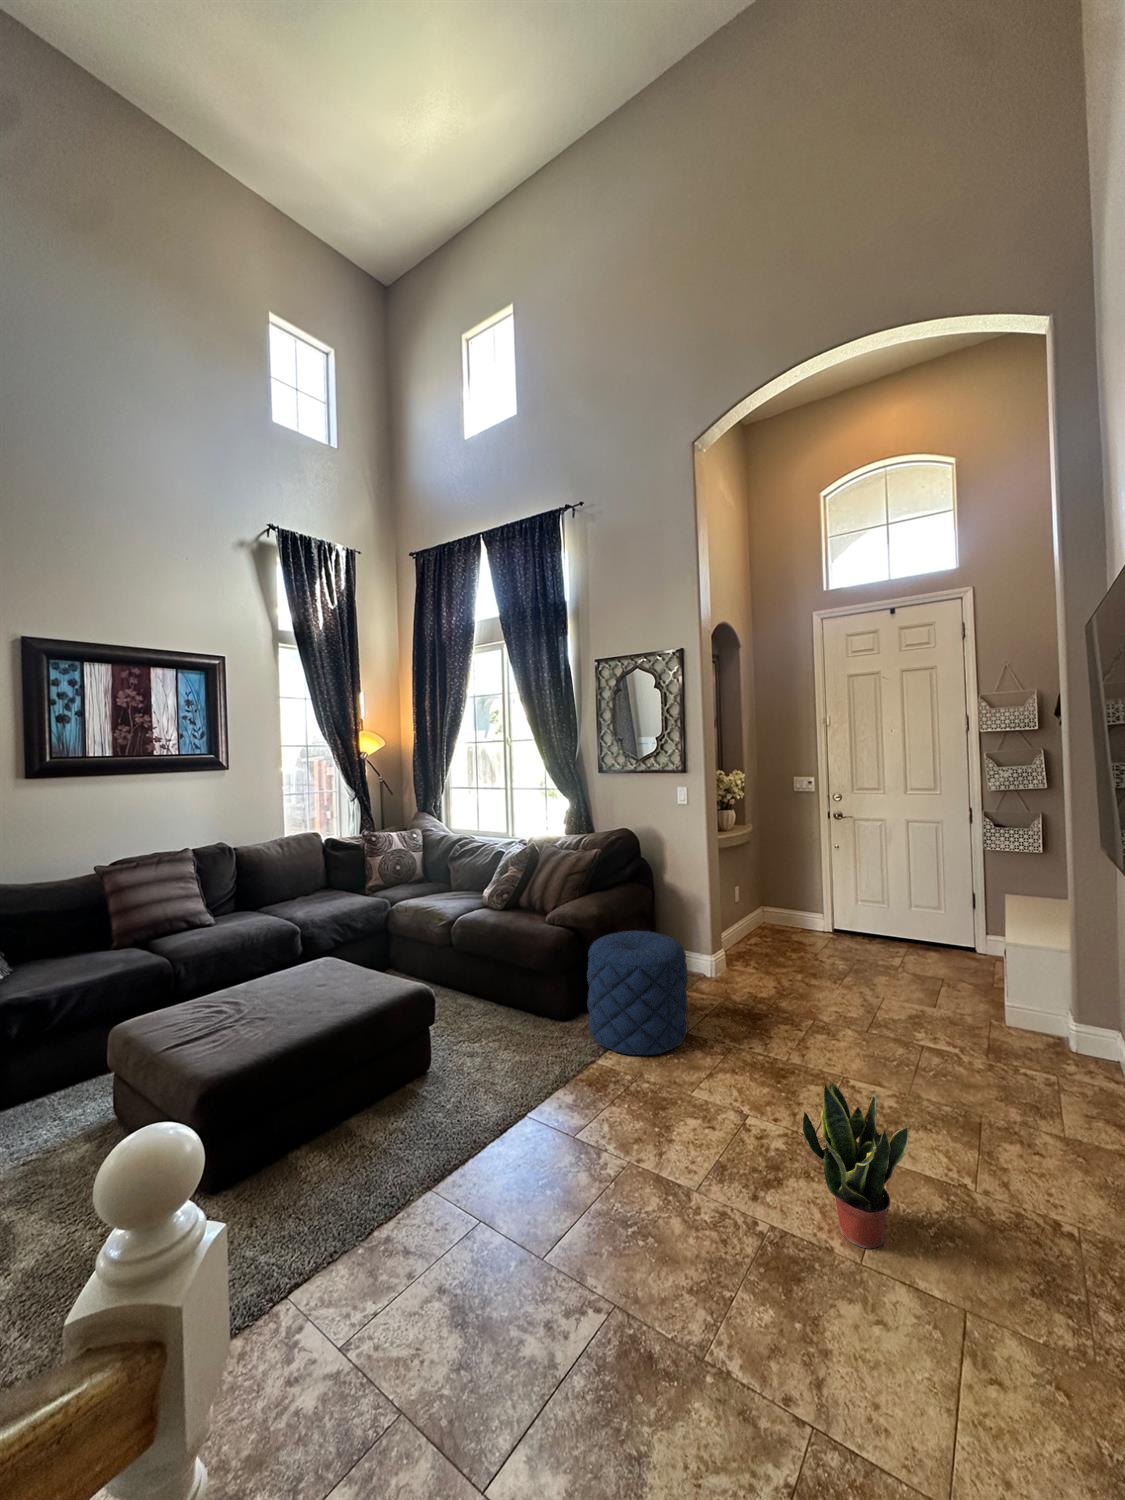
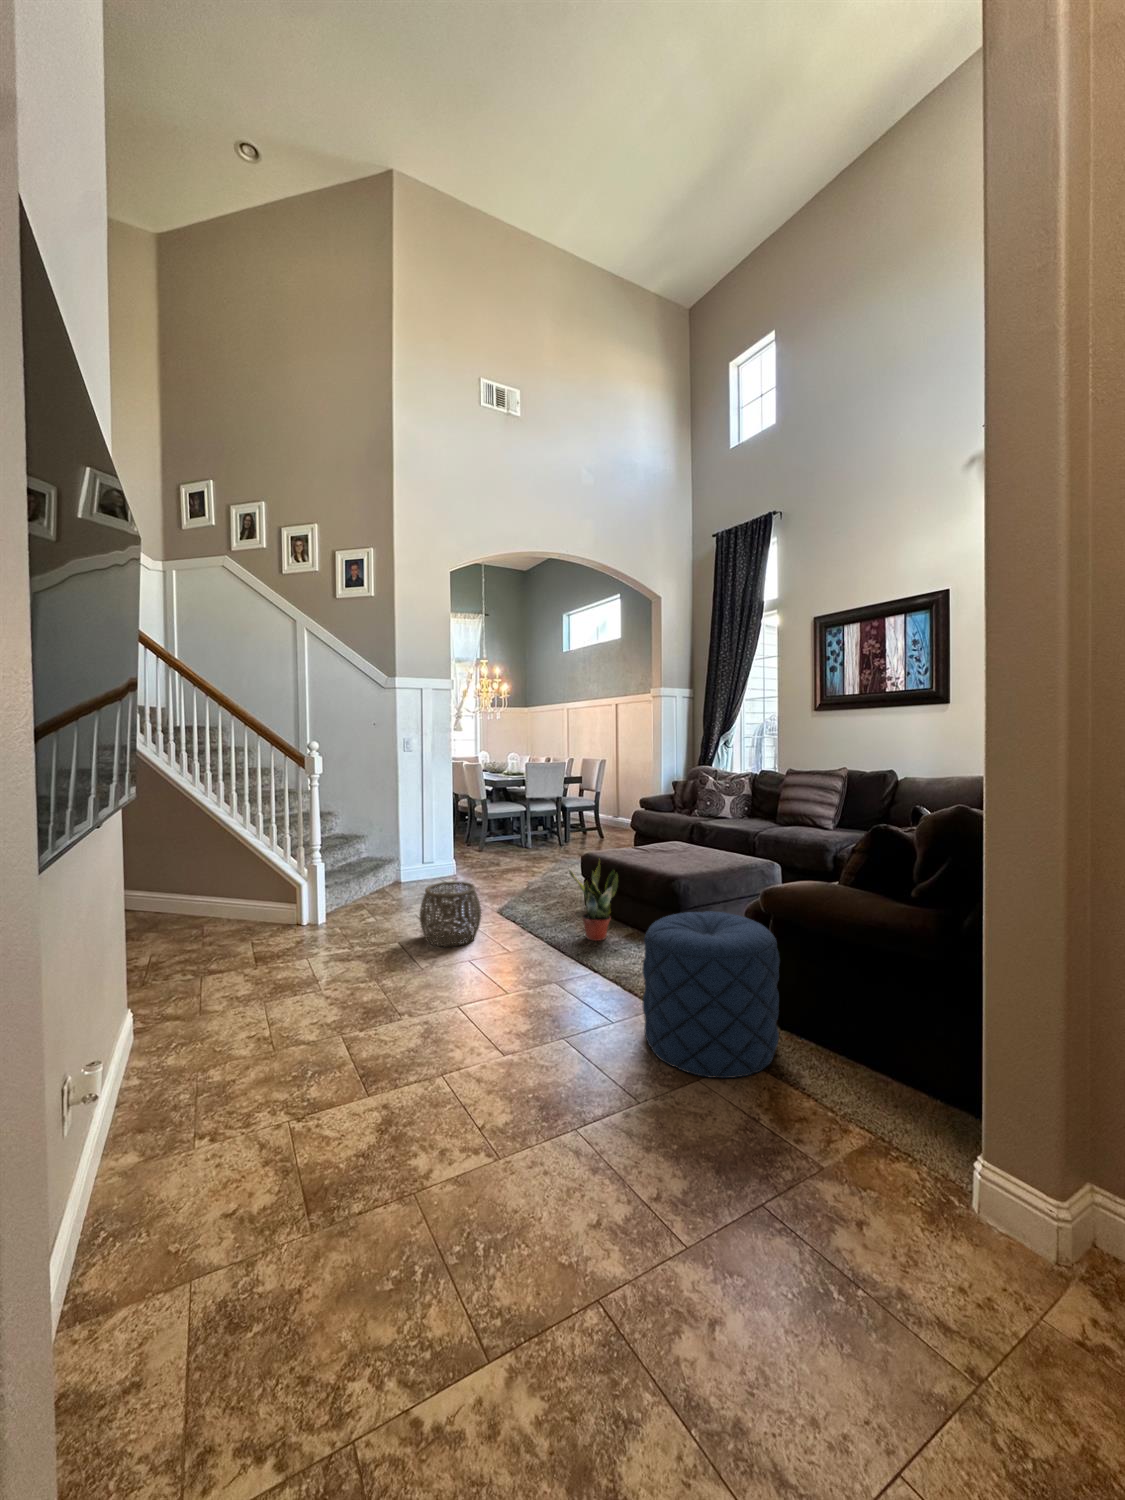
potted plant: present [803,1082,908,1249] -> present [569,864,618,941]
woven basket: none [386,1178,532,1393] -> present [420,881,481,947]

